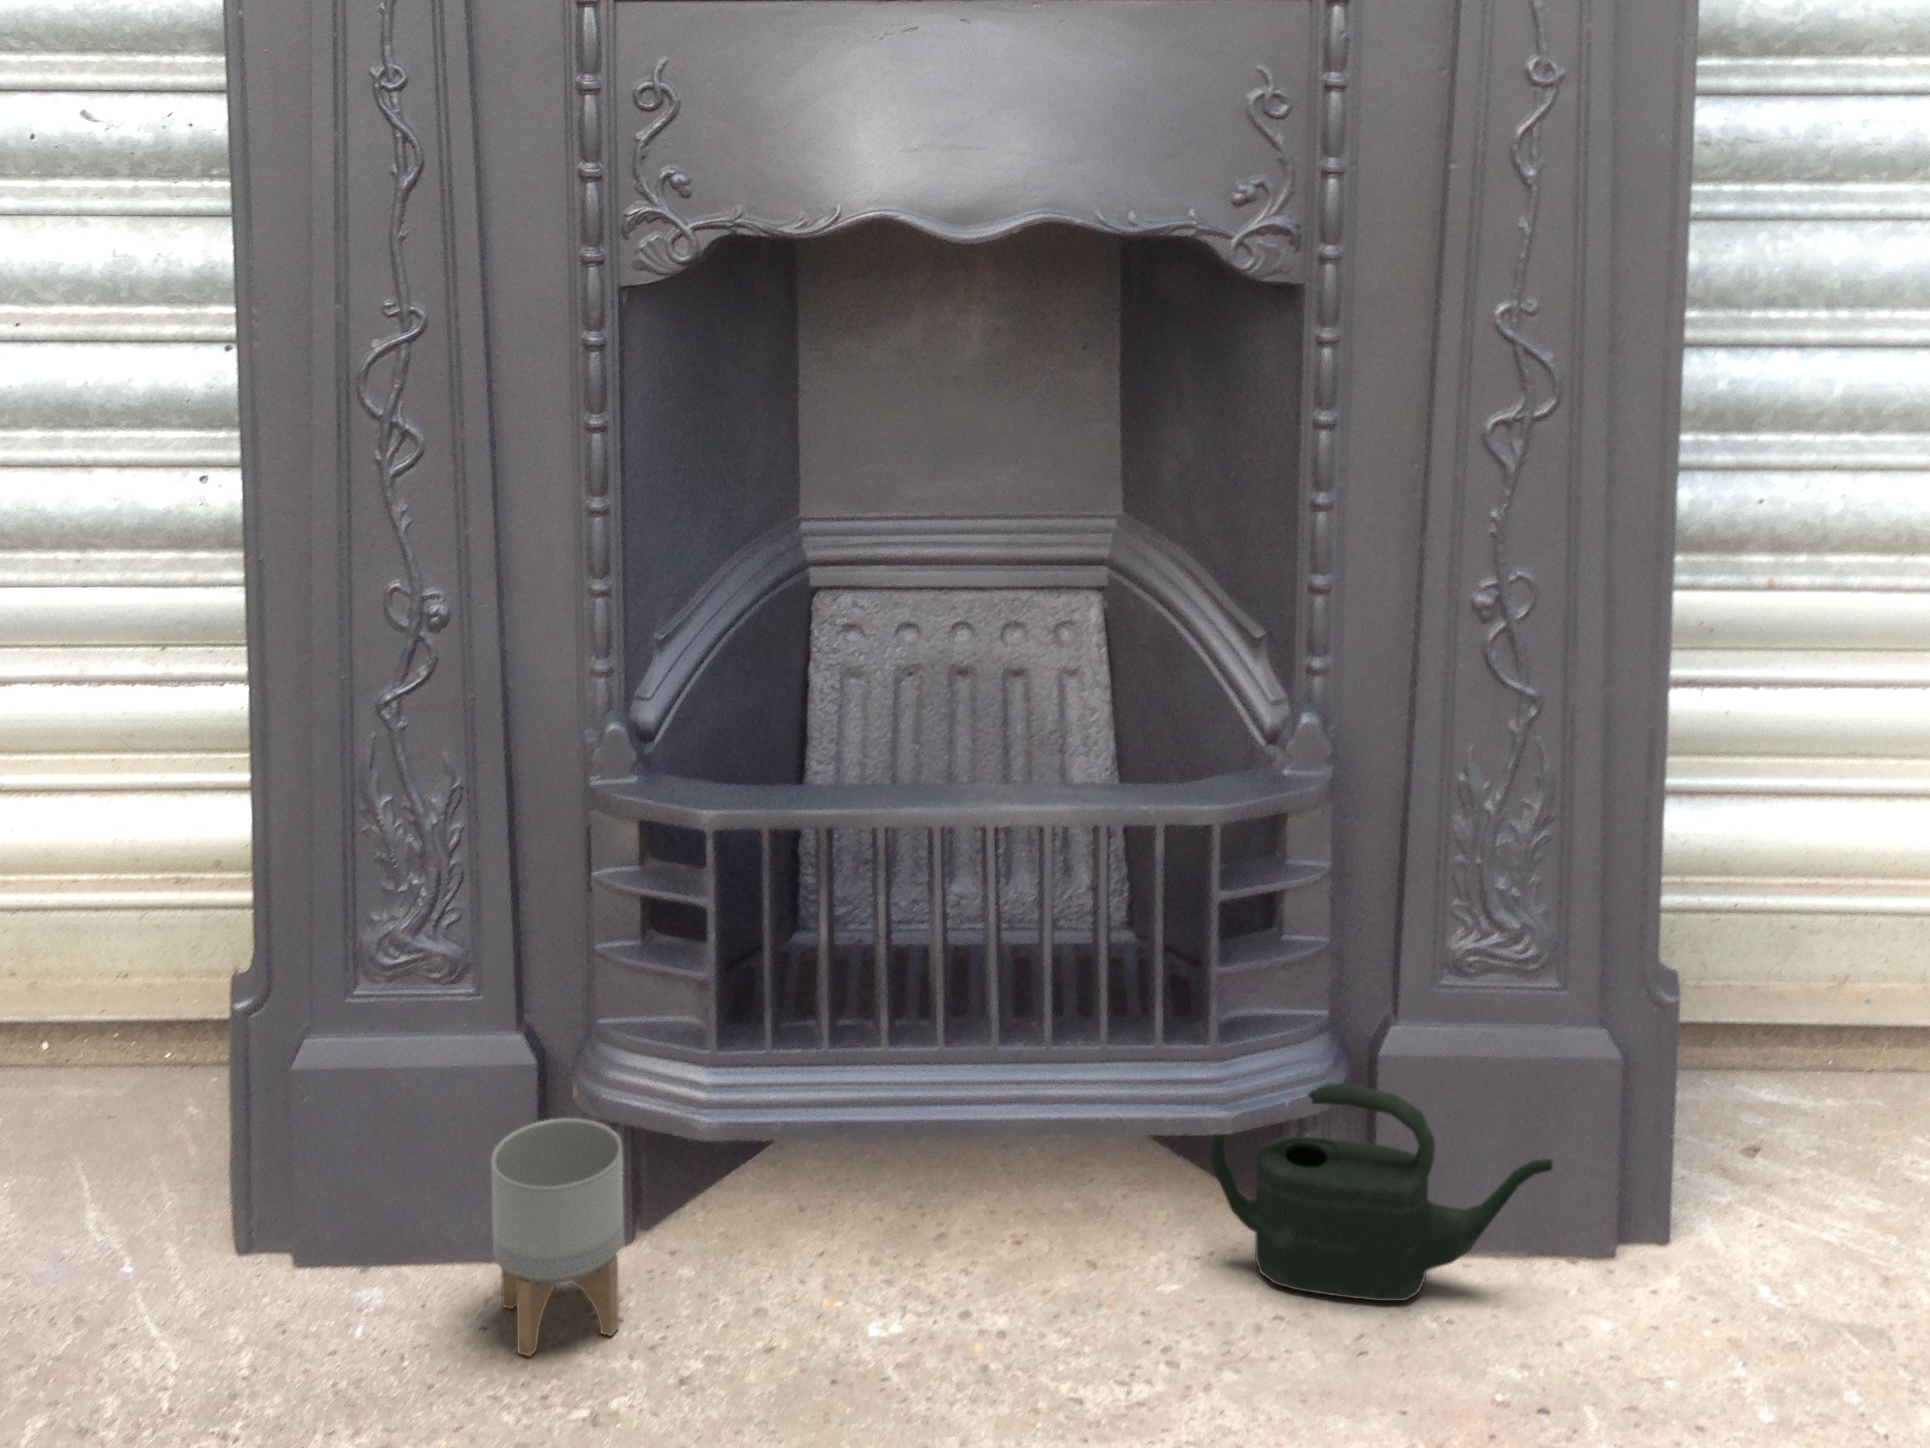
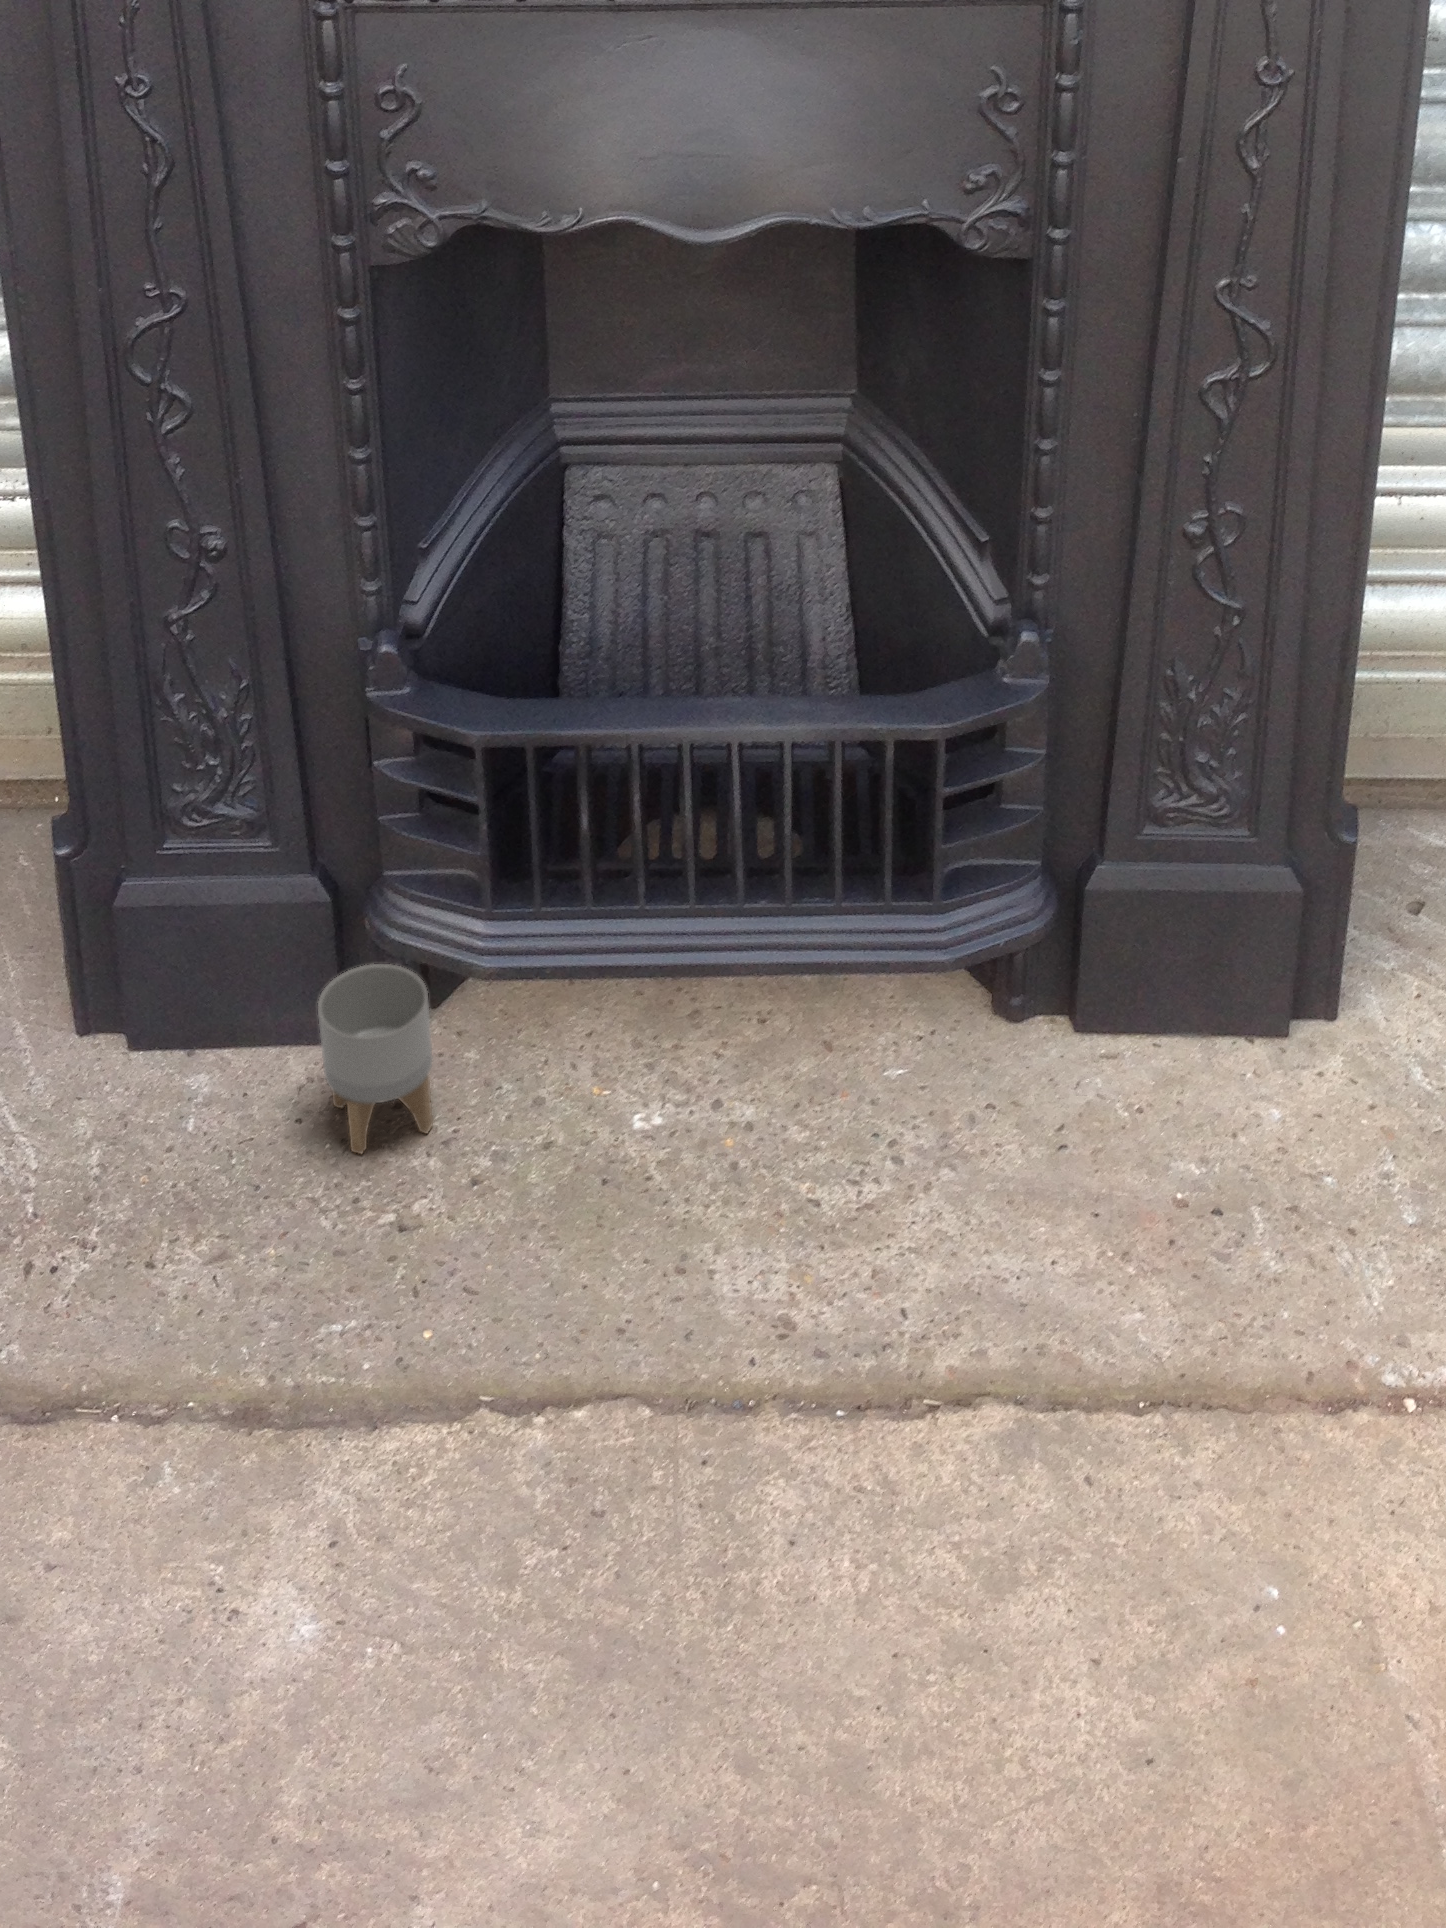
watering can: present [1211,1084,1553,1301] -> none [929,924,1220,1092]

